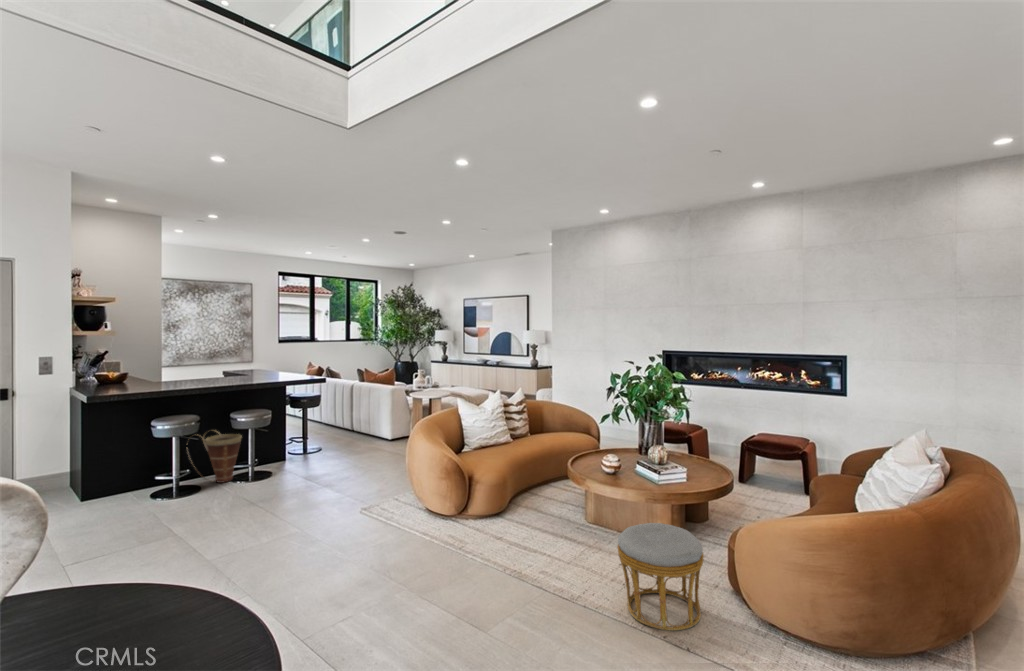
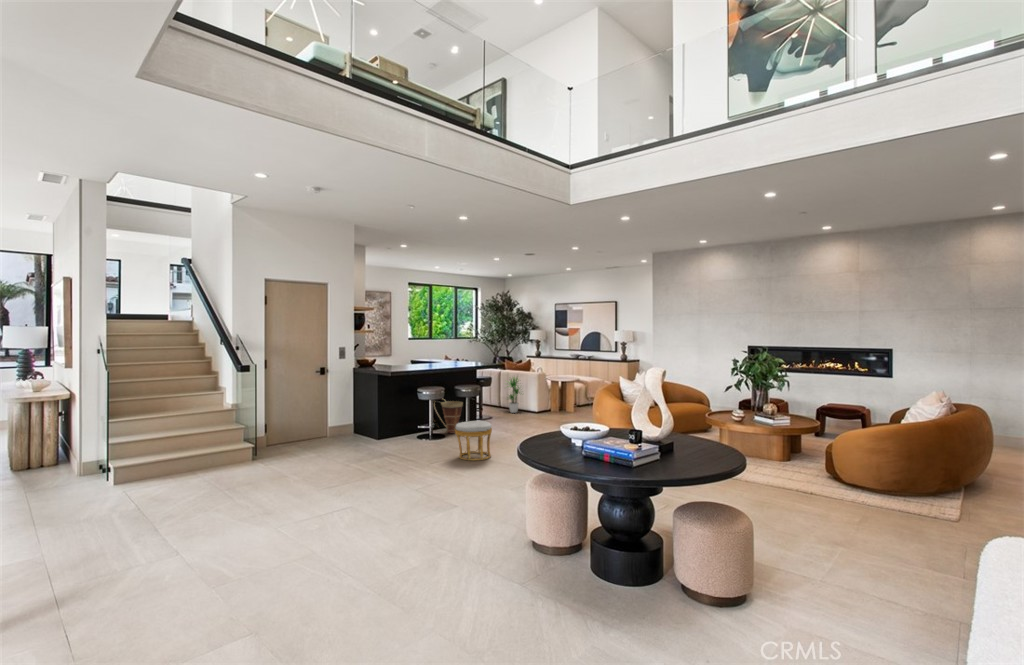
potted plant: none [349,390,380,440] -> present [509,377,520,413]
ottoman: present [618,523,704,631] -> present [455,421,492,461]

